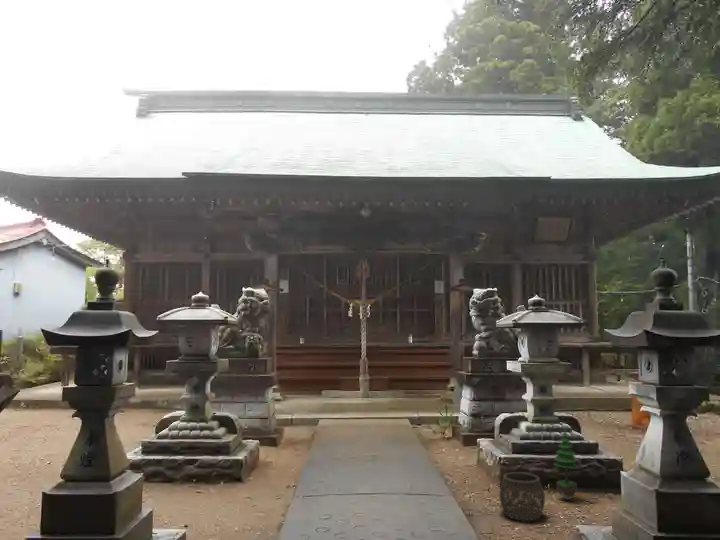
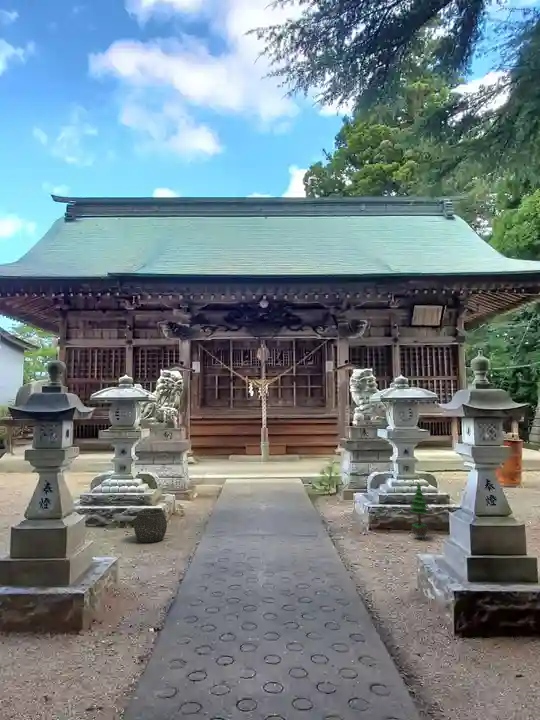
woven basket: present [499,472,545,521] -> present [134,509,167,543]

